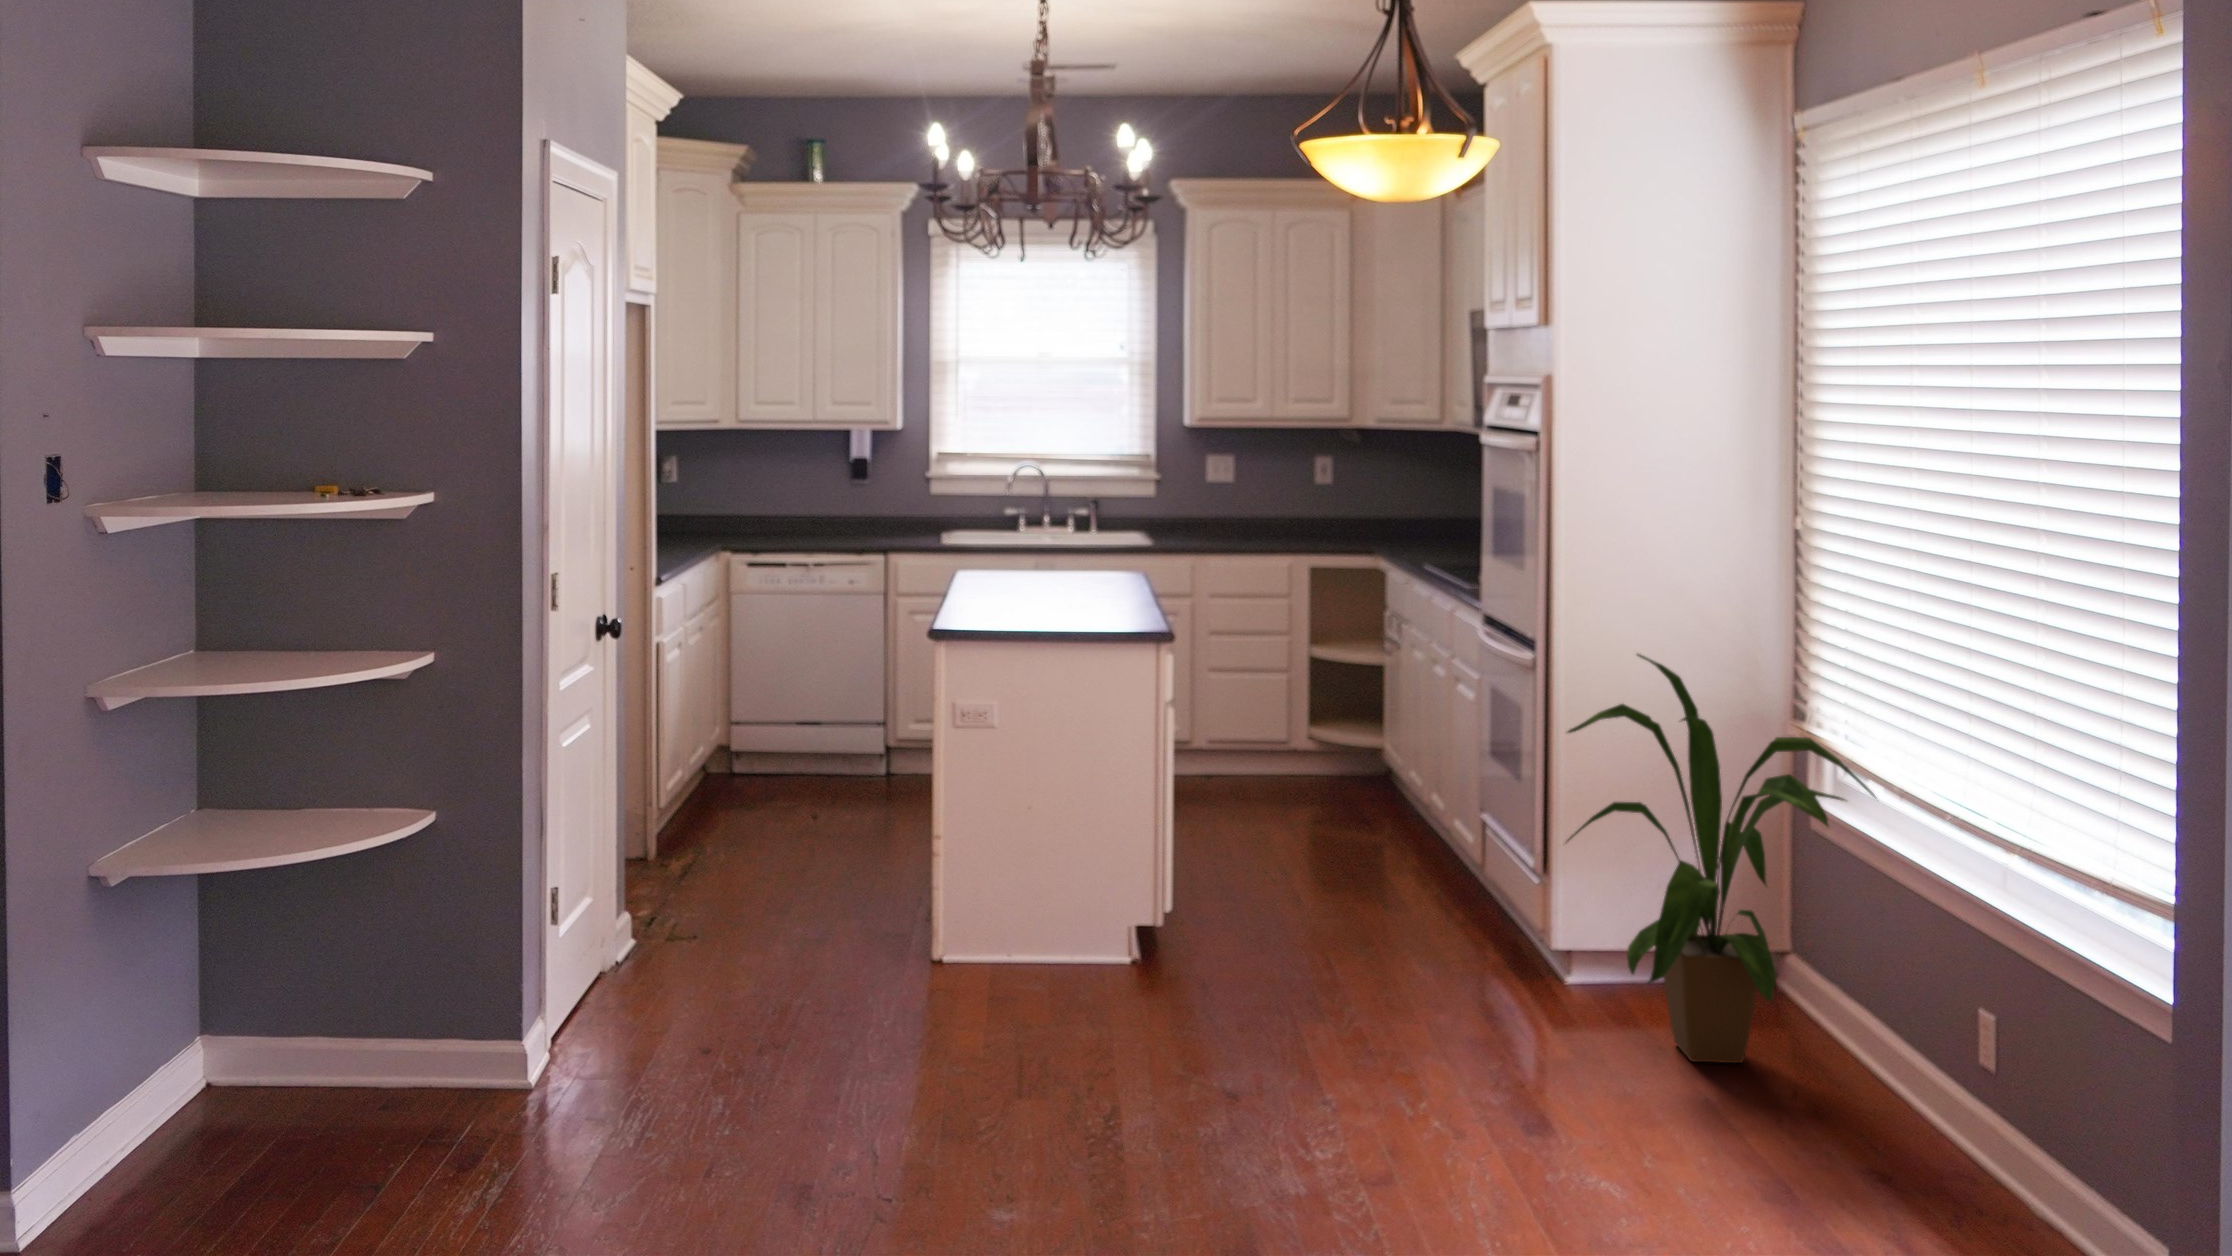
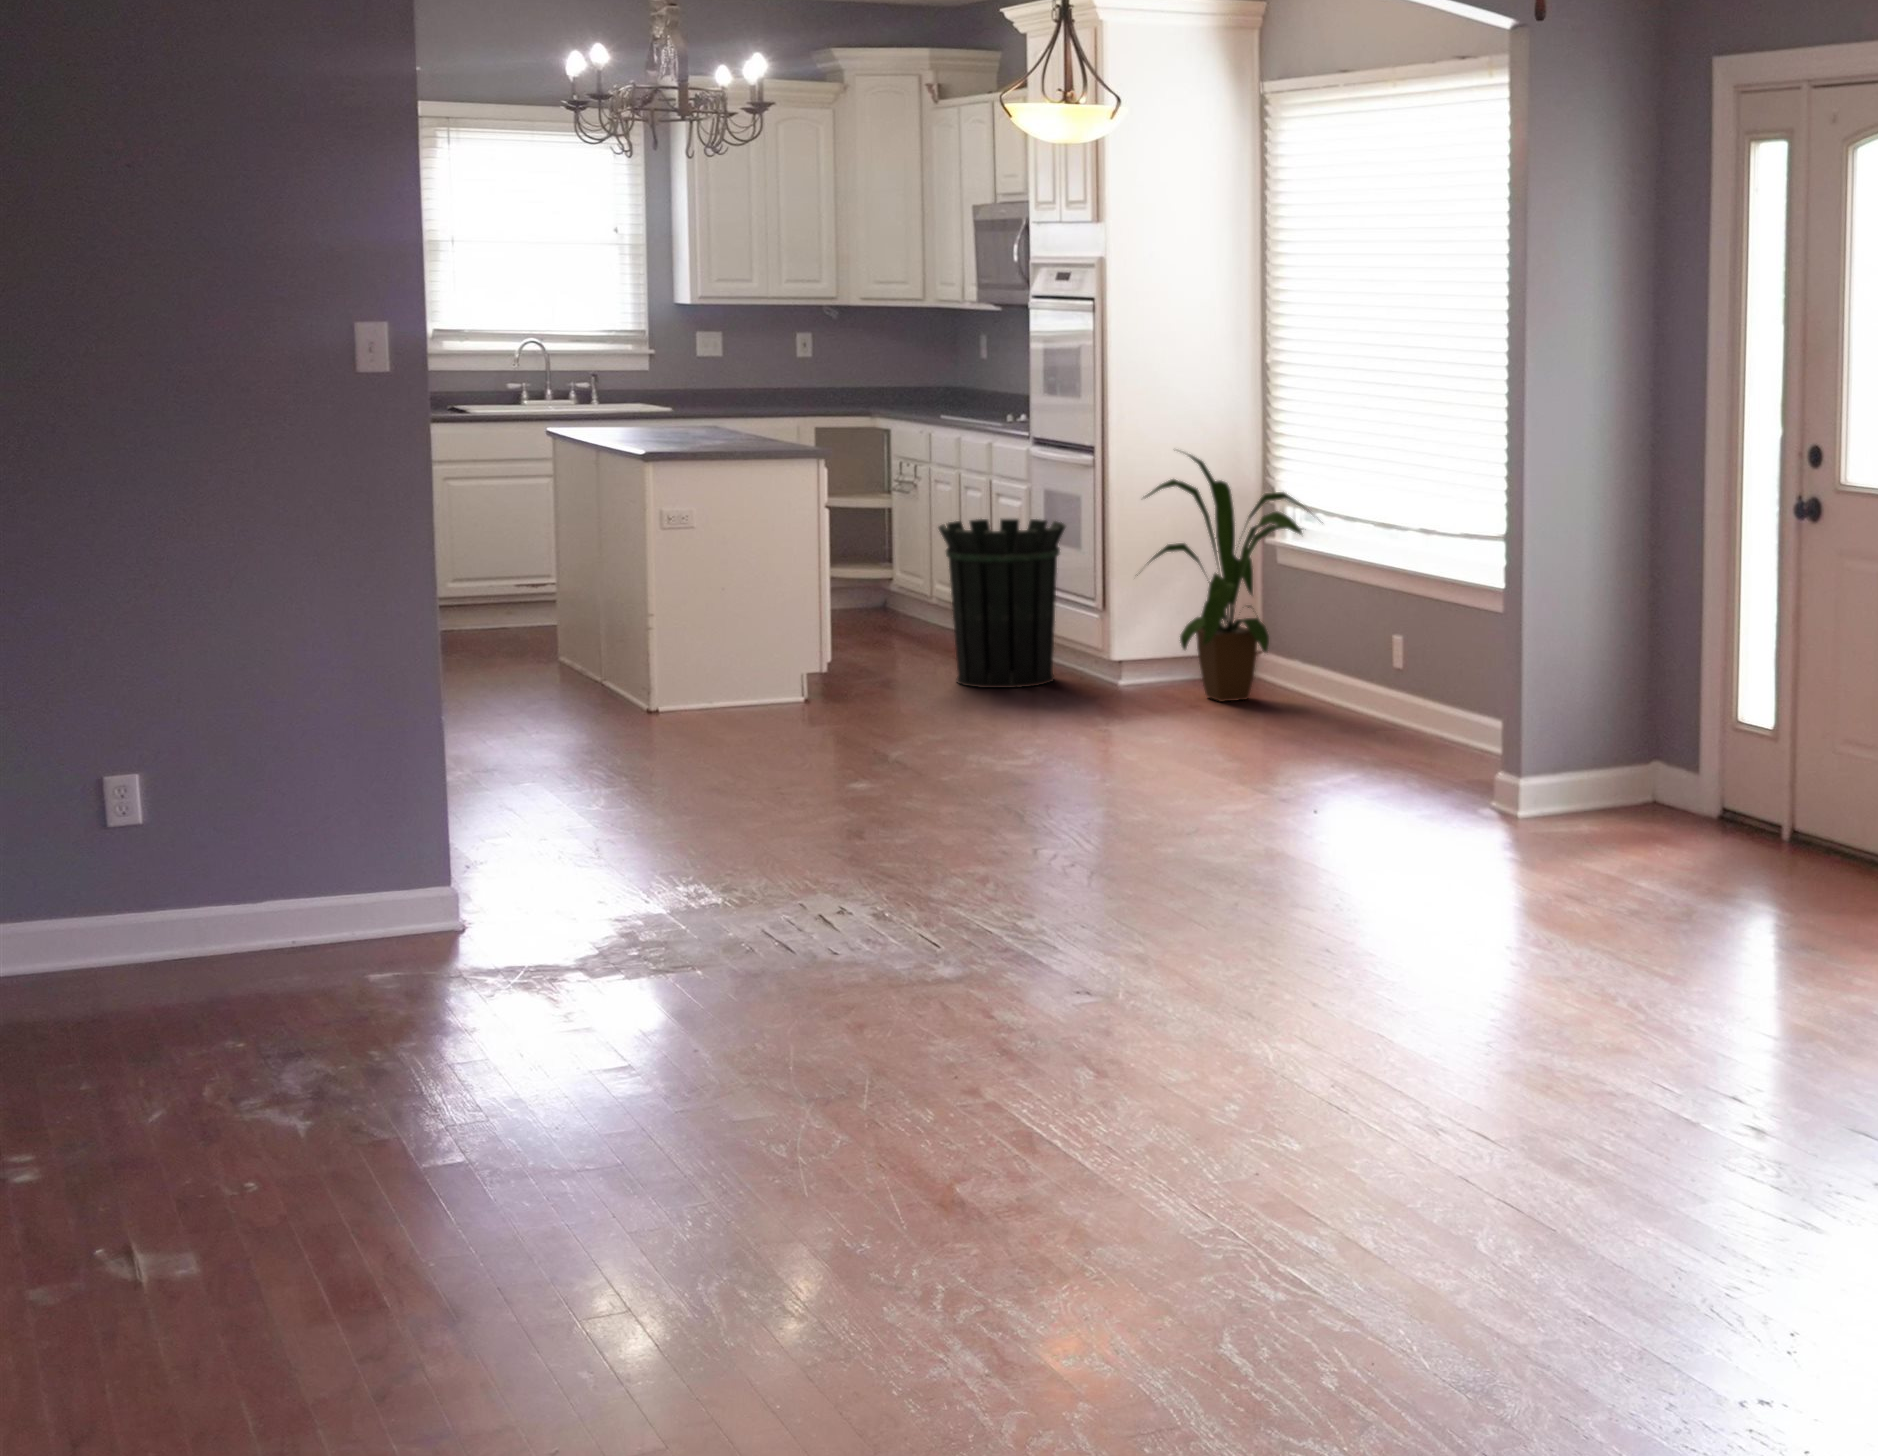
waste bin: none [1323,716,1499,965] -> present [939,519,1066,688]

